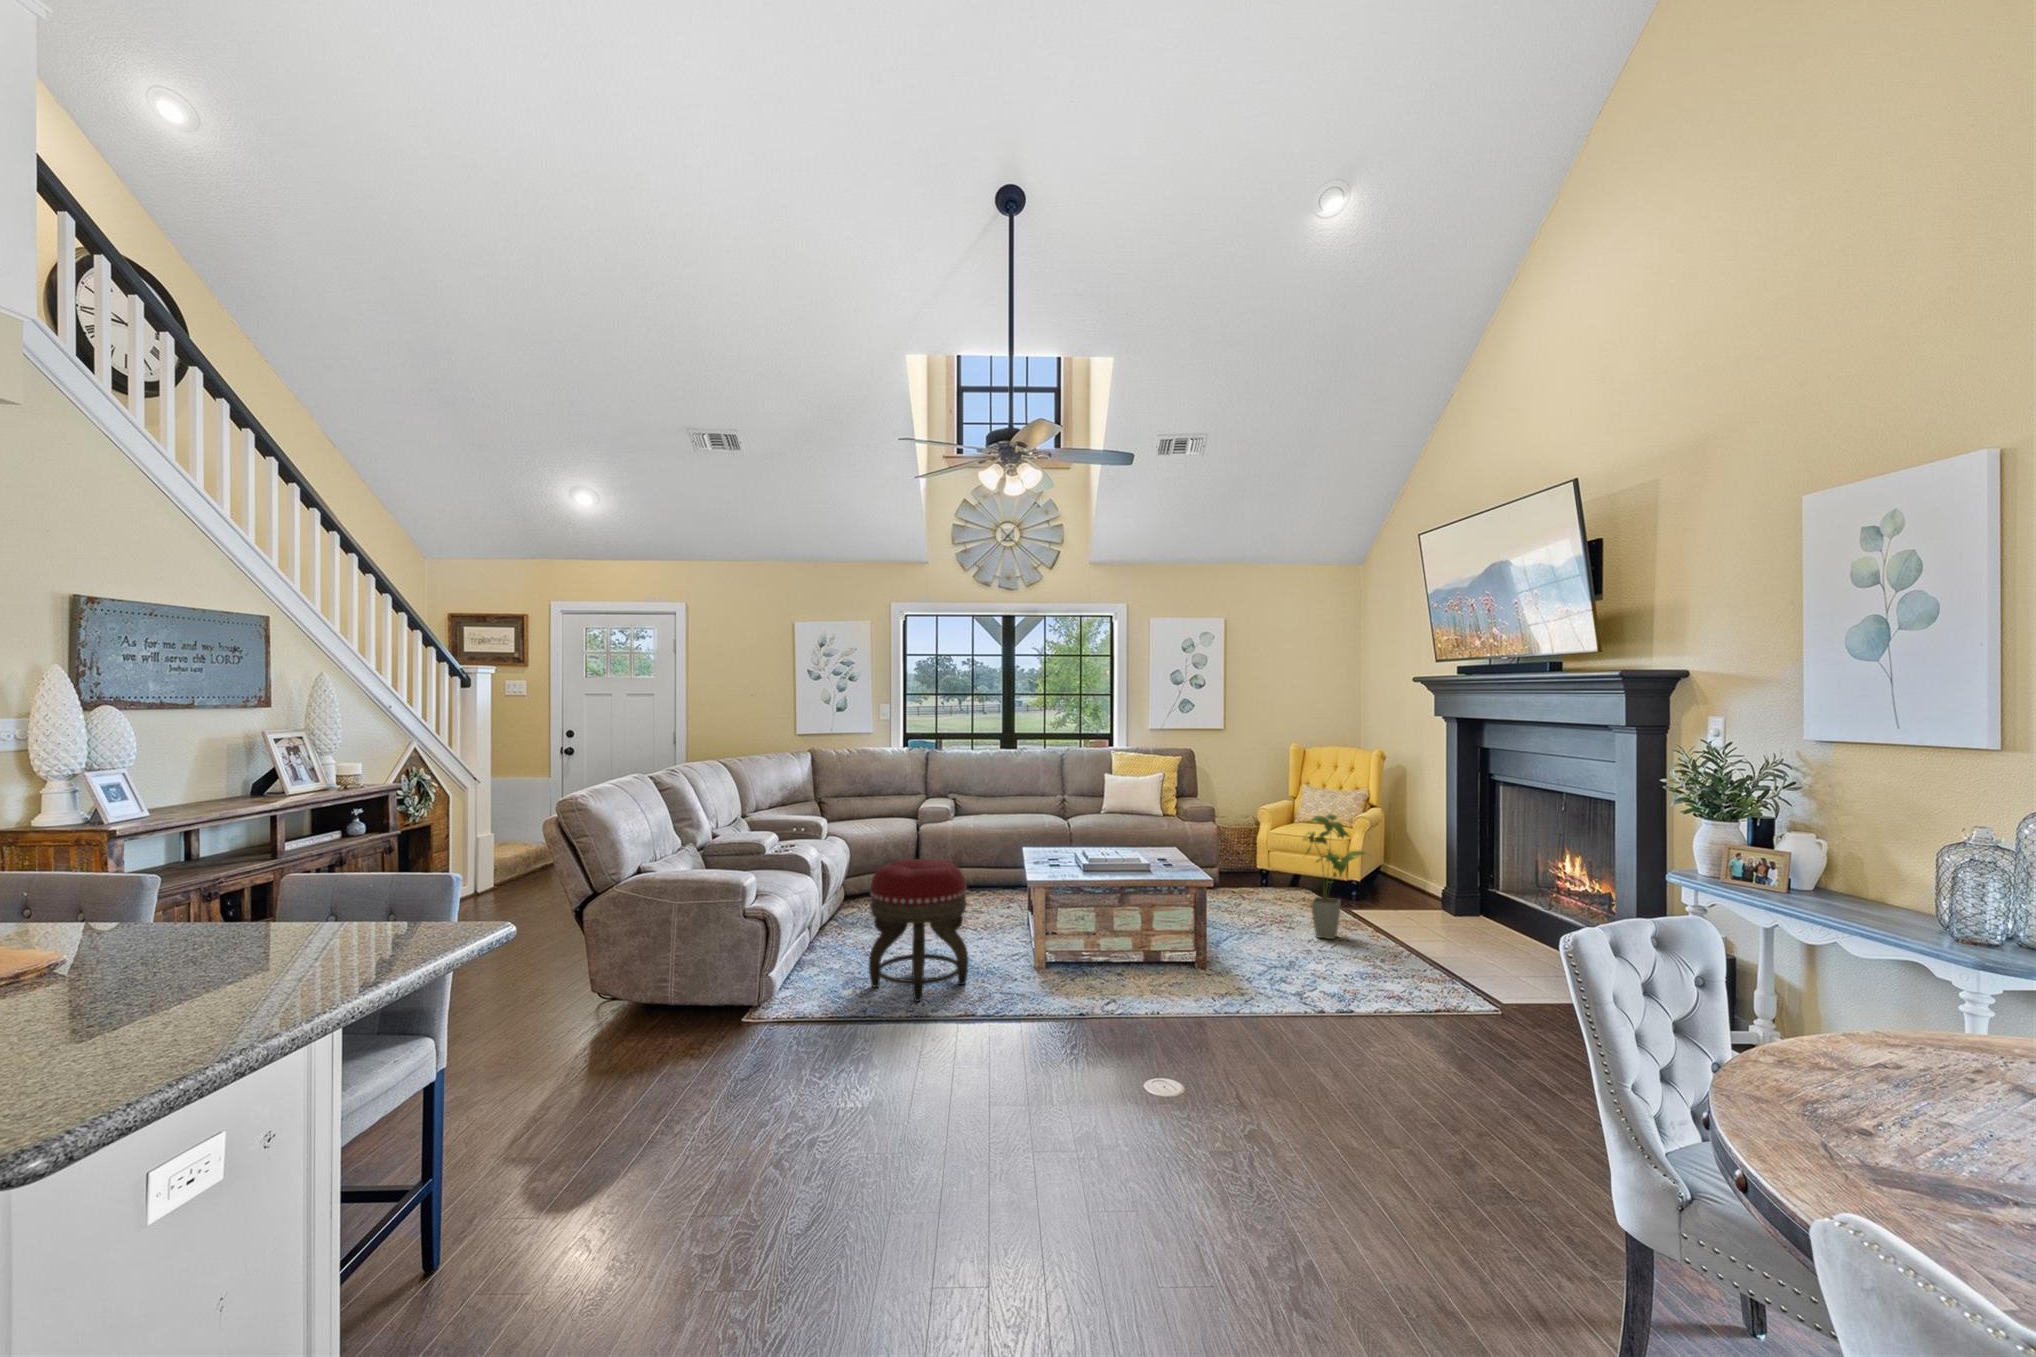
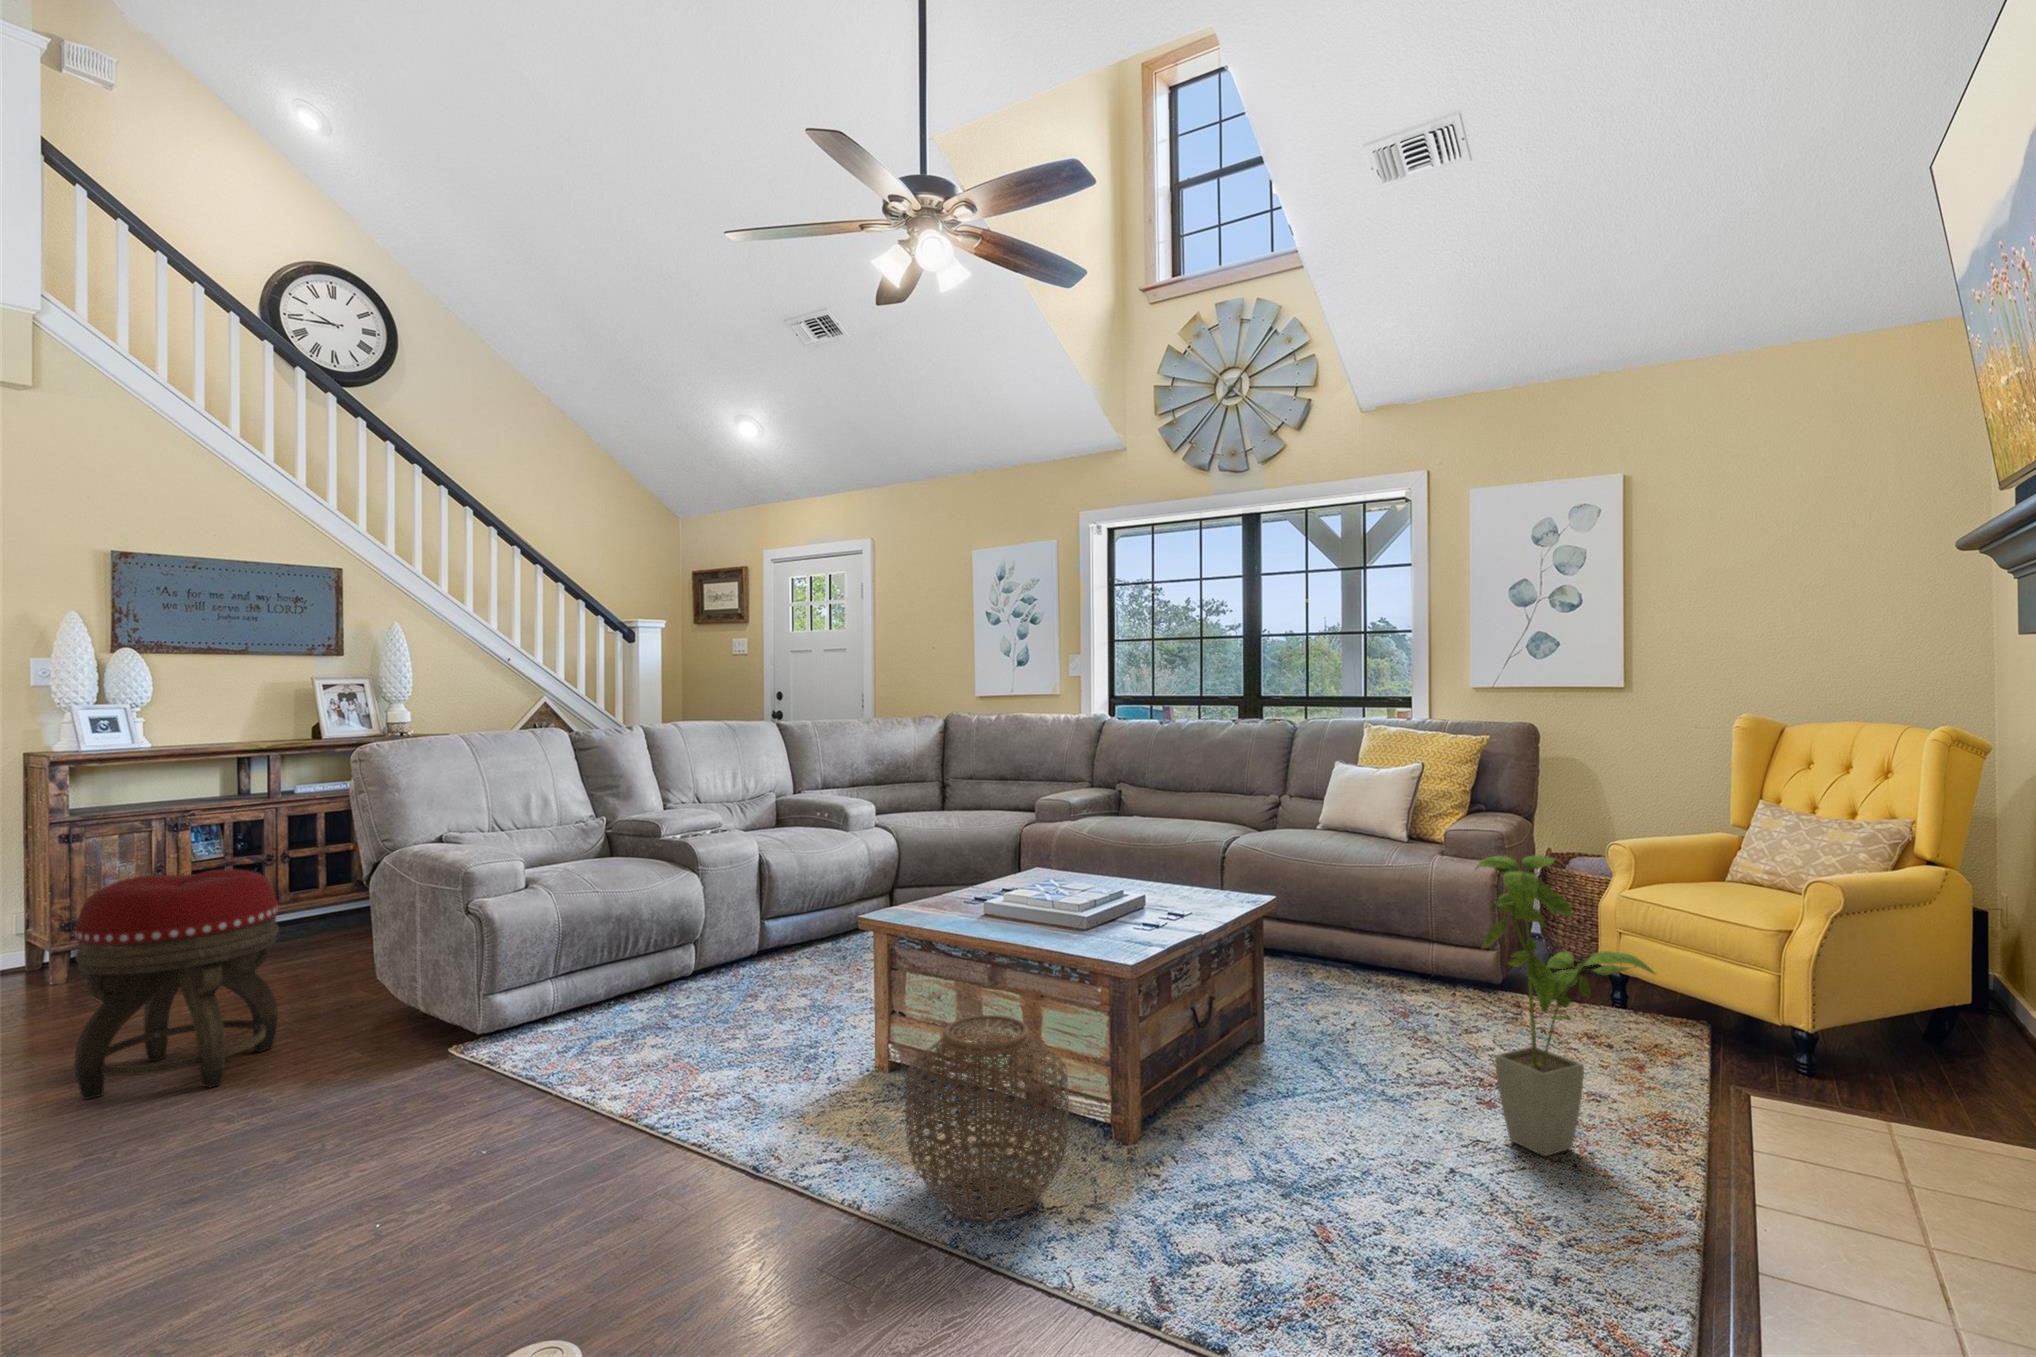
footstool: present [869,859,969,1002] -> present [75,869,279,1100]
woven basket: none [1158,910,1236,1003] -> present [905,1015,1069,1221]

